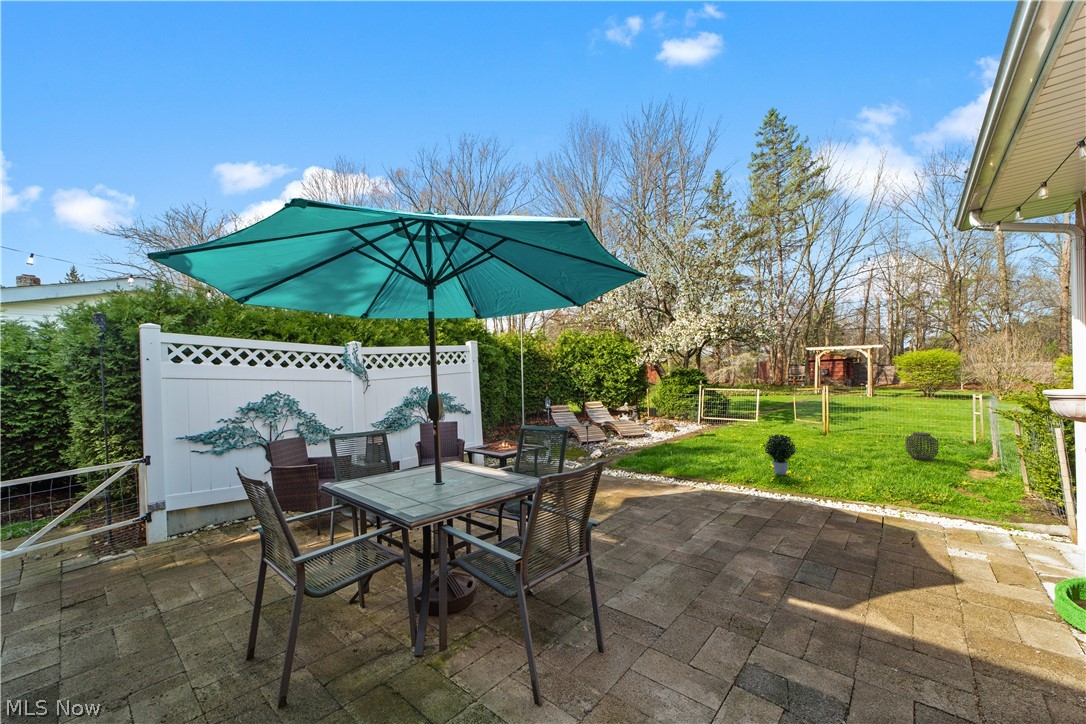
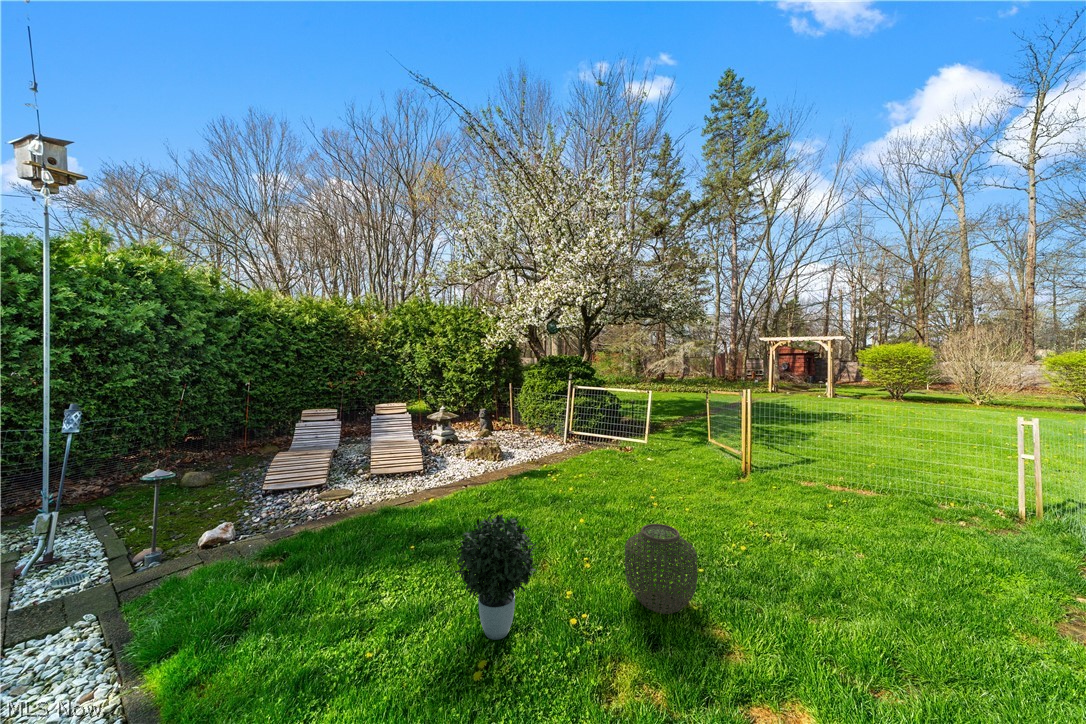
woven basket: present [905,432,939,460] -> present [625,524,697,614]

